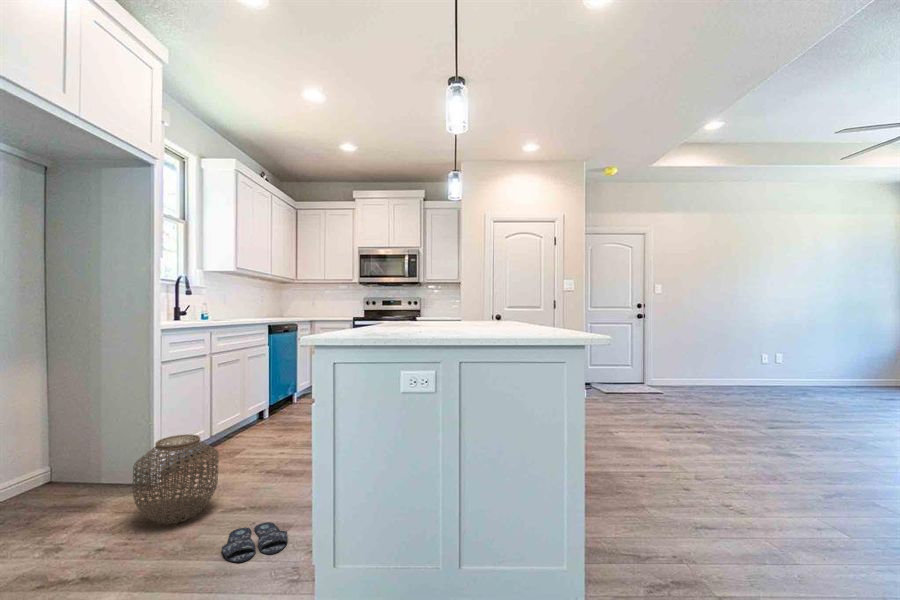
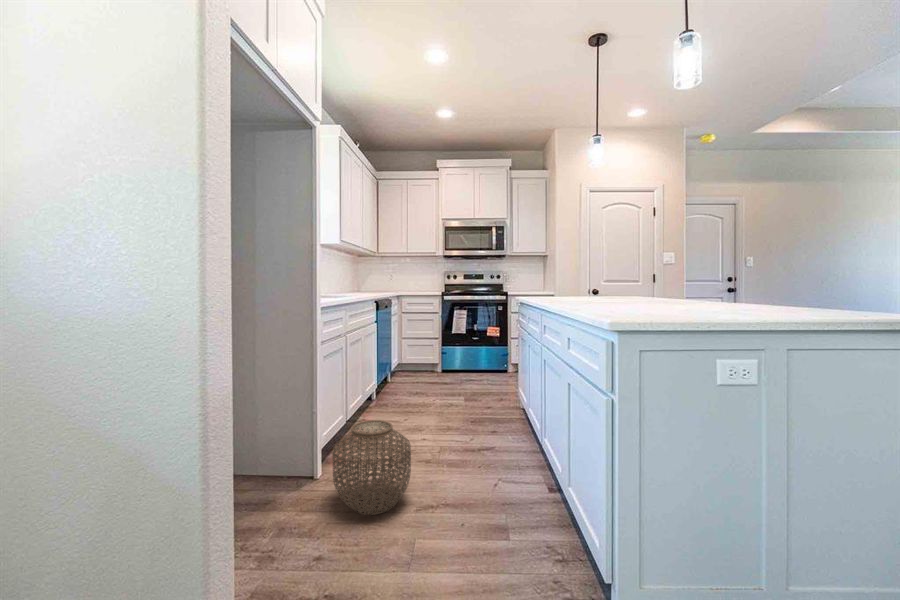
slippers: present [222,522,288,563] -> none [448,514,520,562]

